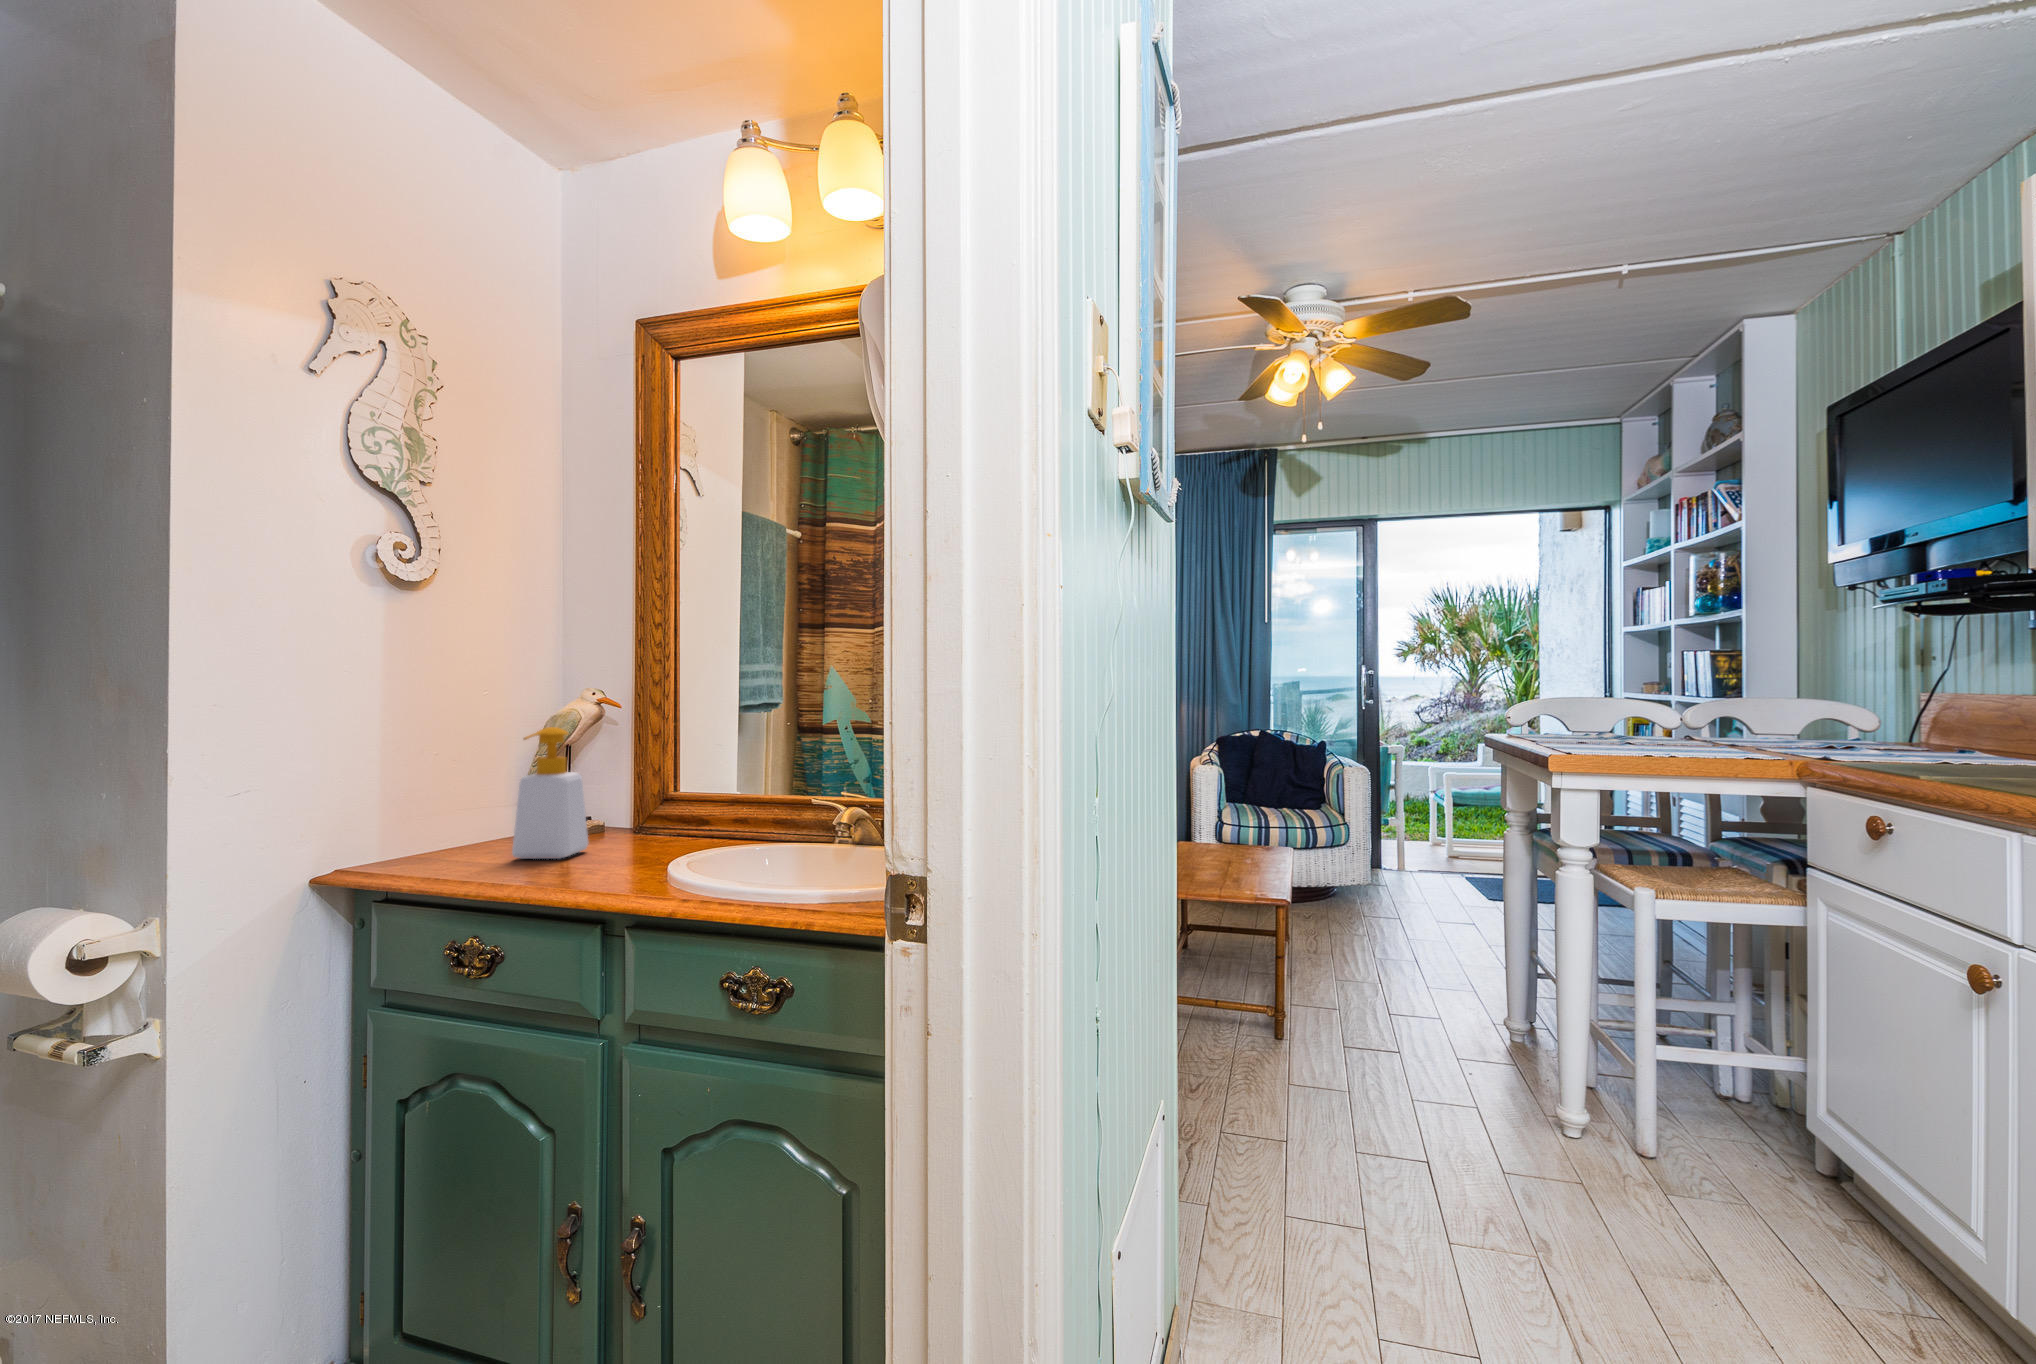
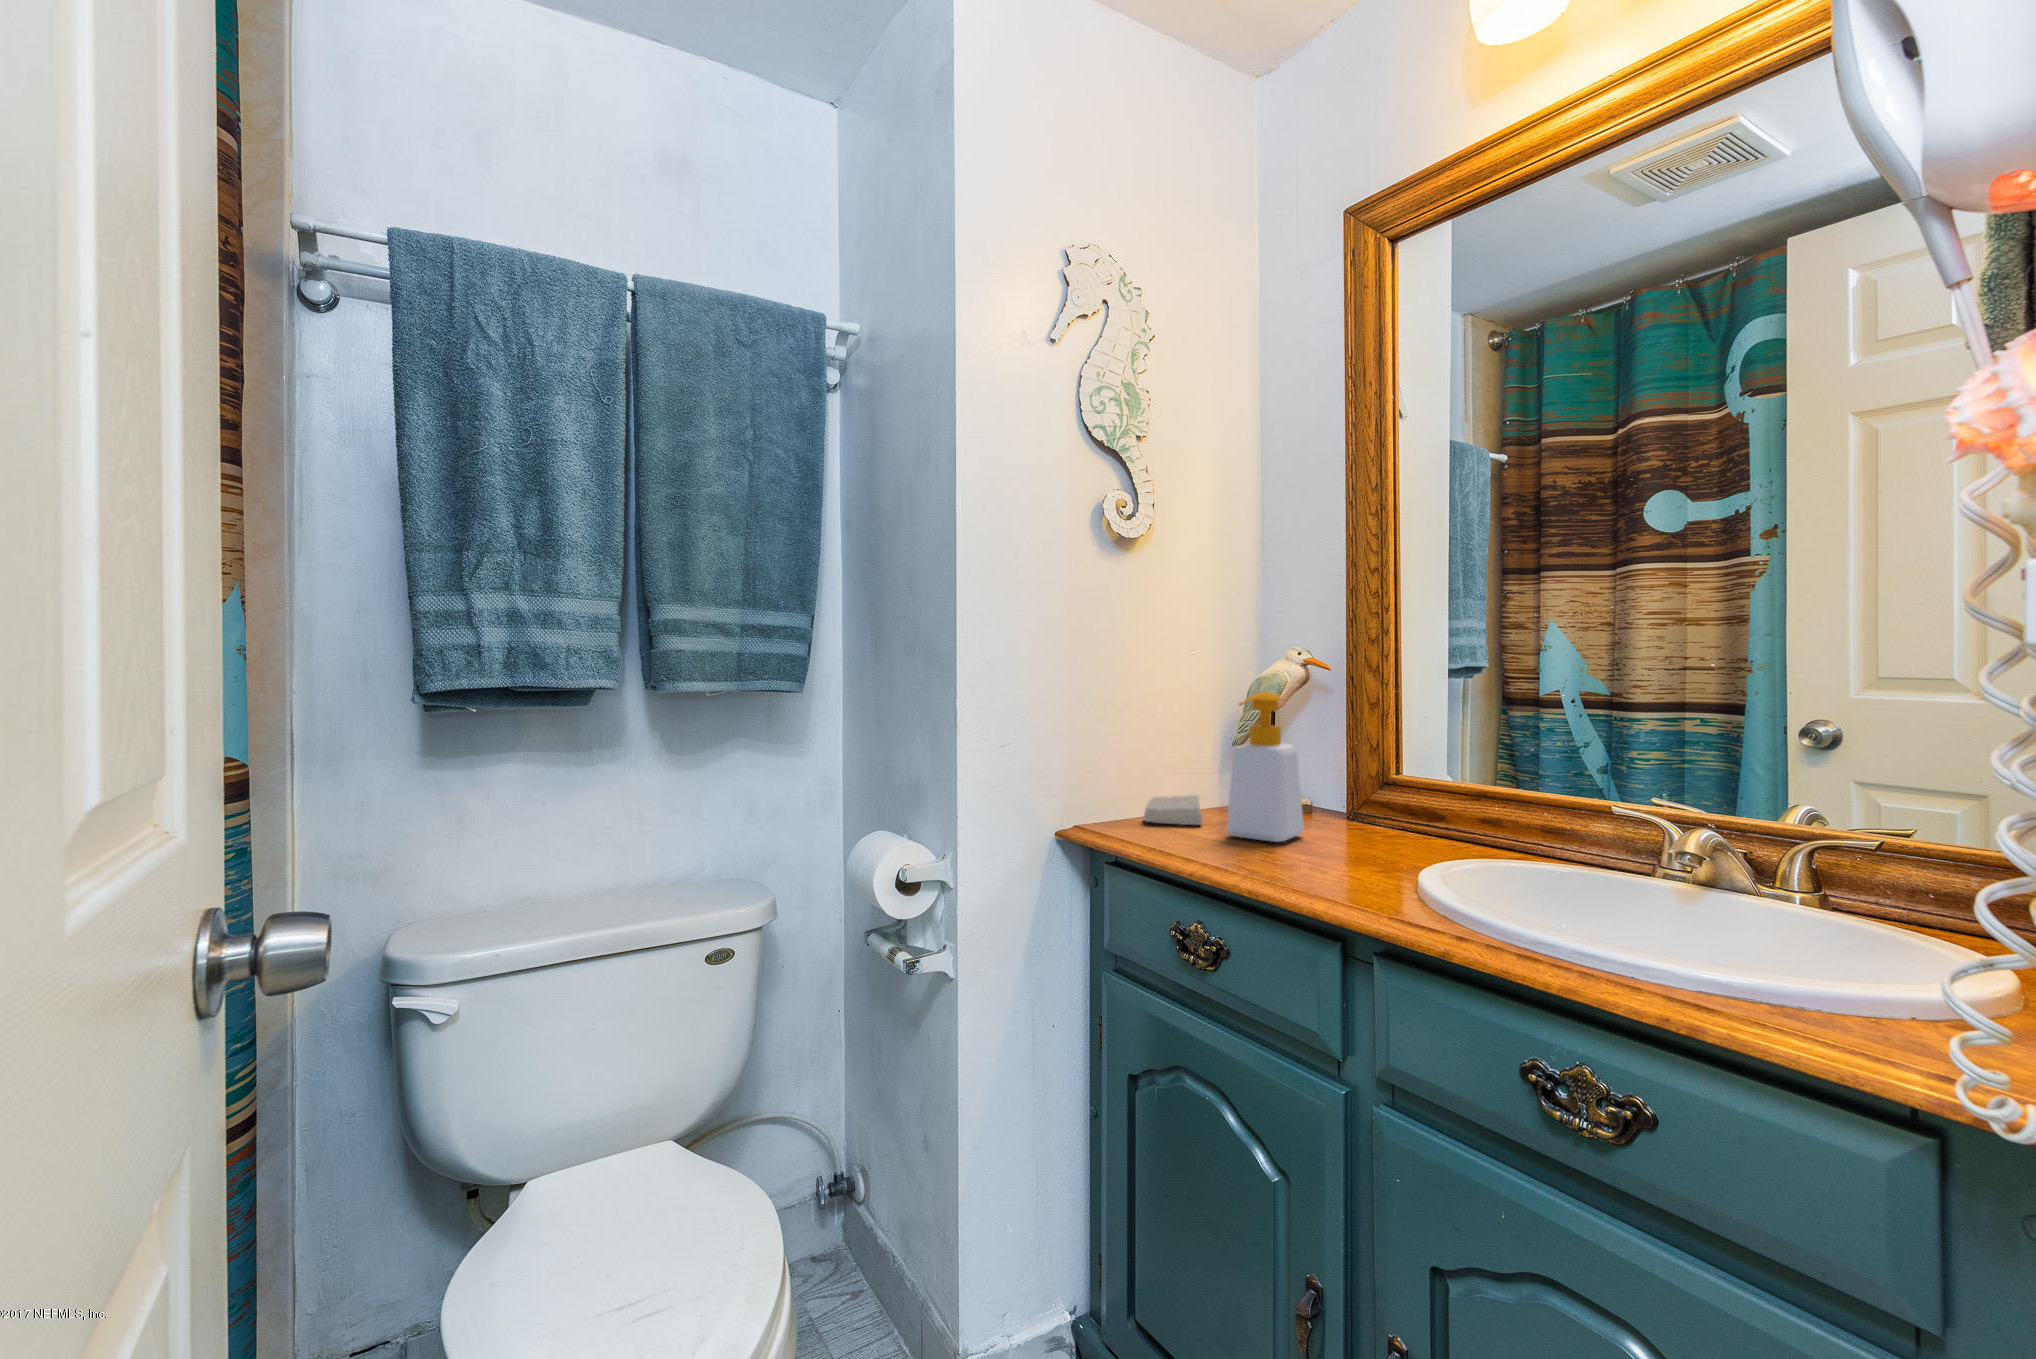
soap bar: none [423,826,490,857] -> present [1143,795,1202,825]

